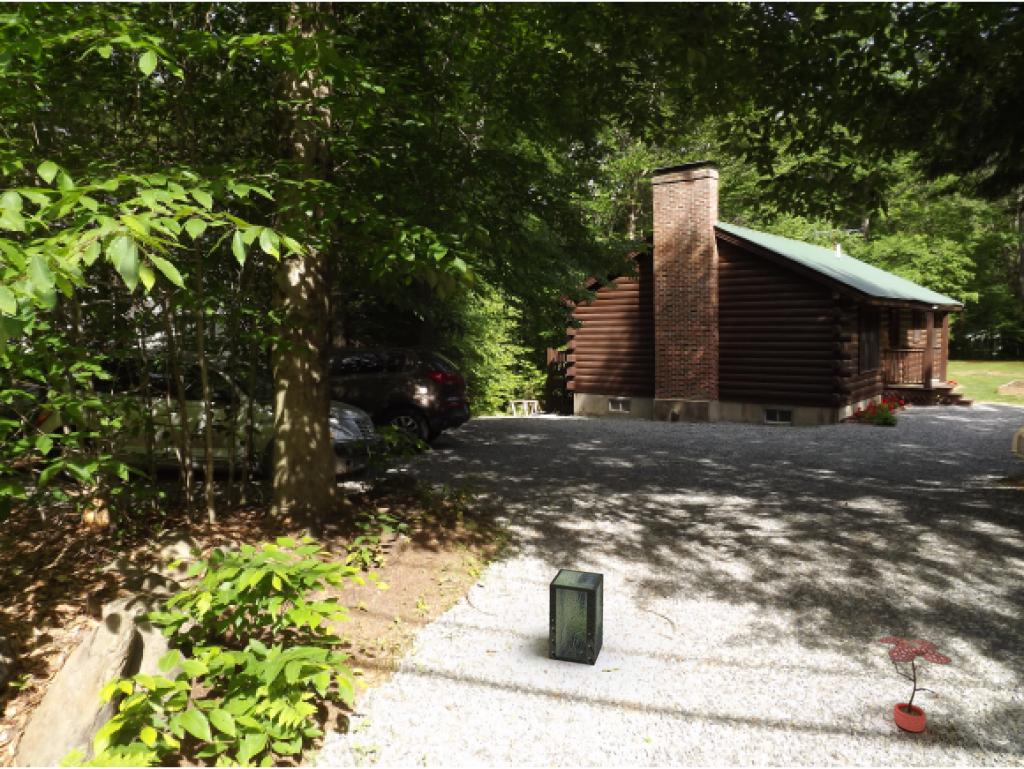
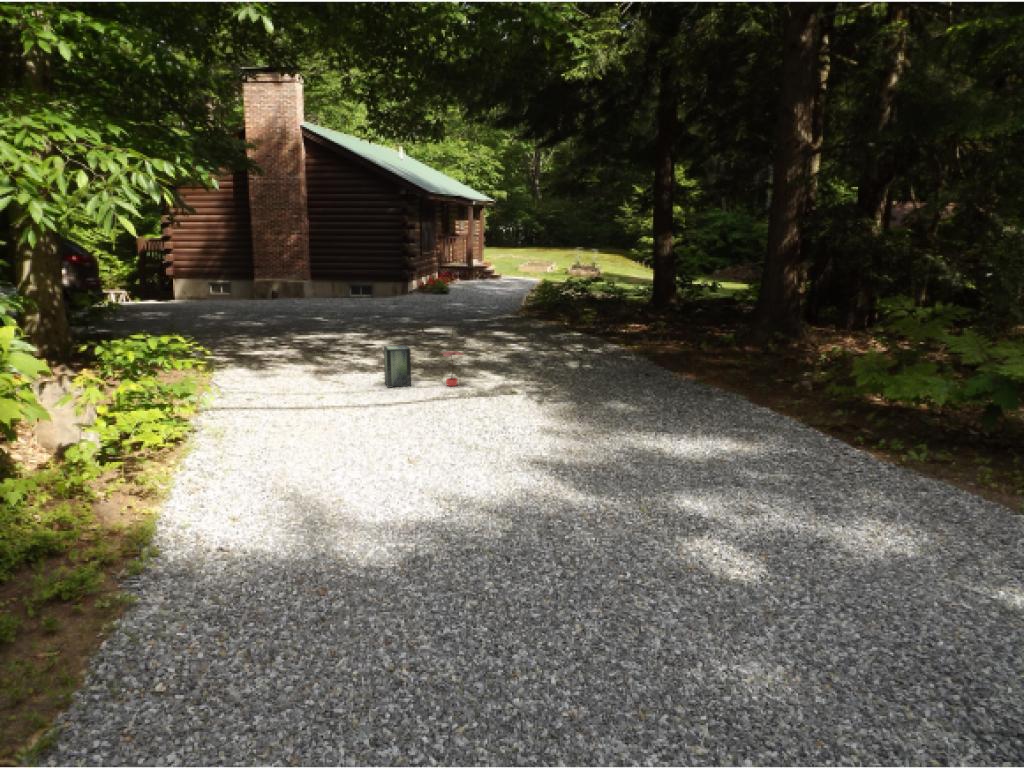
storage box: present [549,569,604,665] -> present [384,345,411,388]

